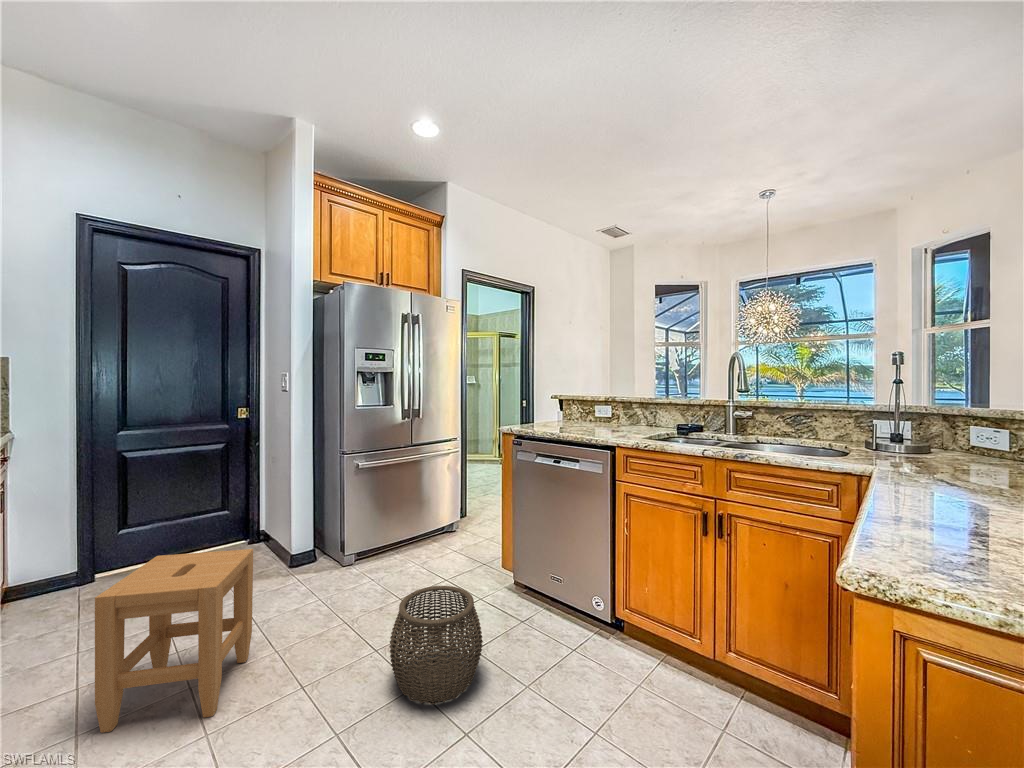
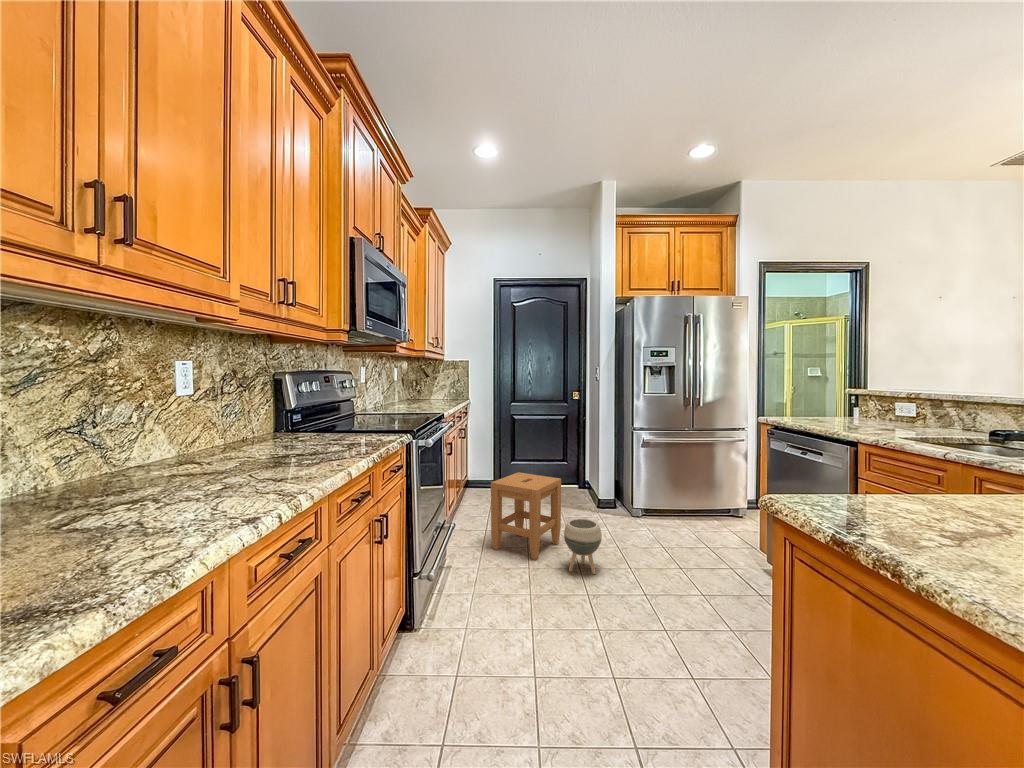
woven basket: present [389,586,483,704] -> none [627,528,697,605]
planter: none [276,607,342,710] -> present [564,519,602,574]

